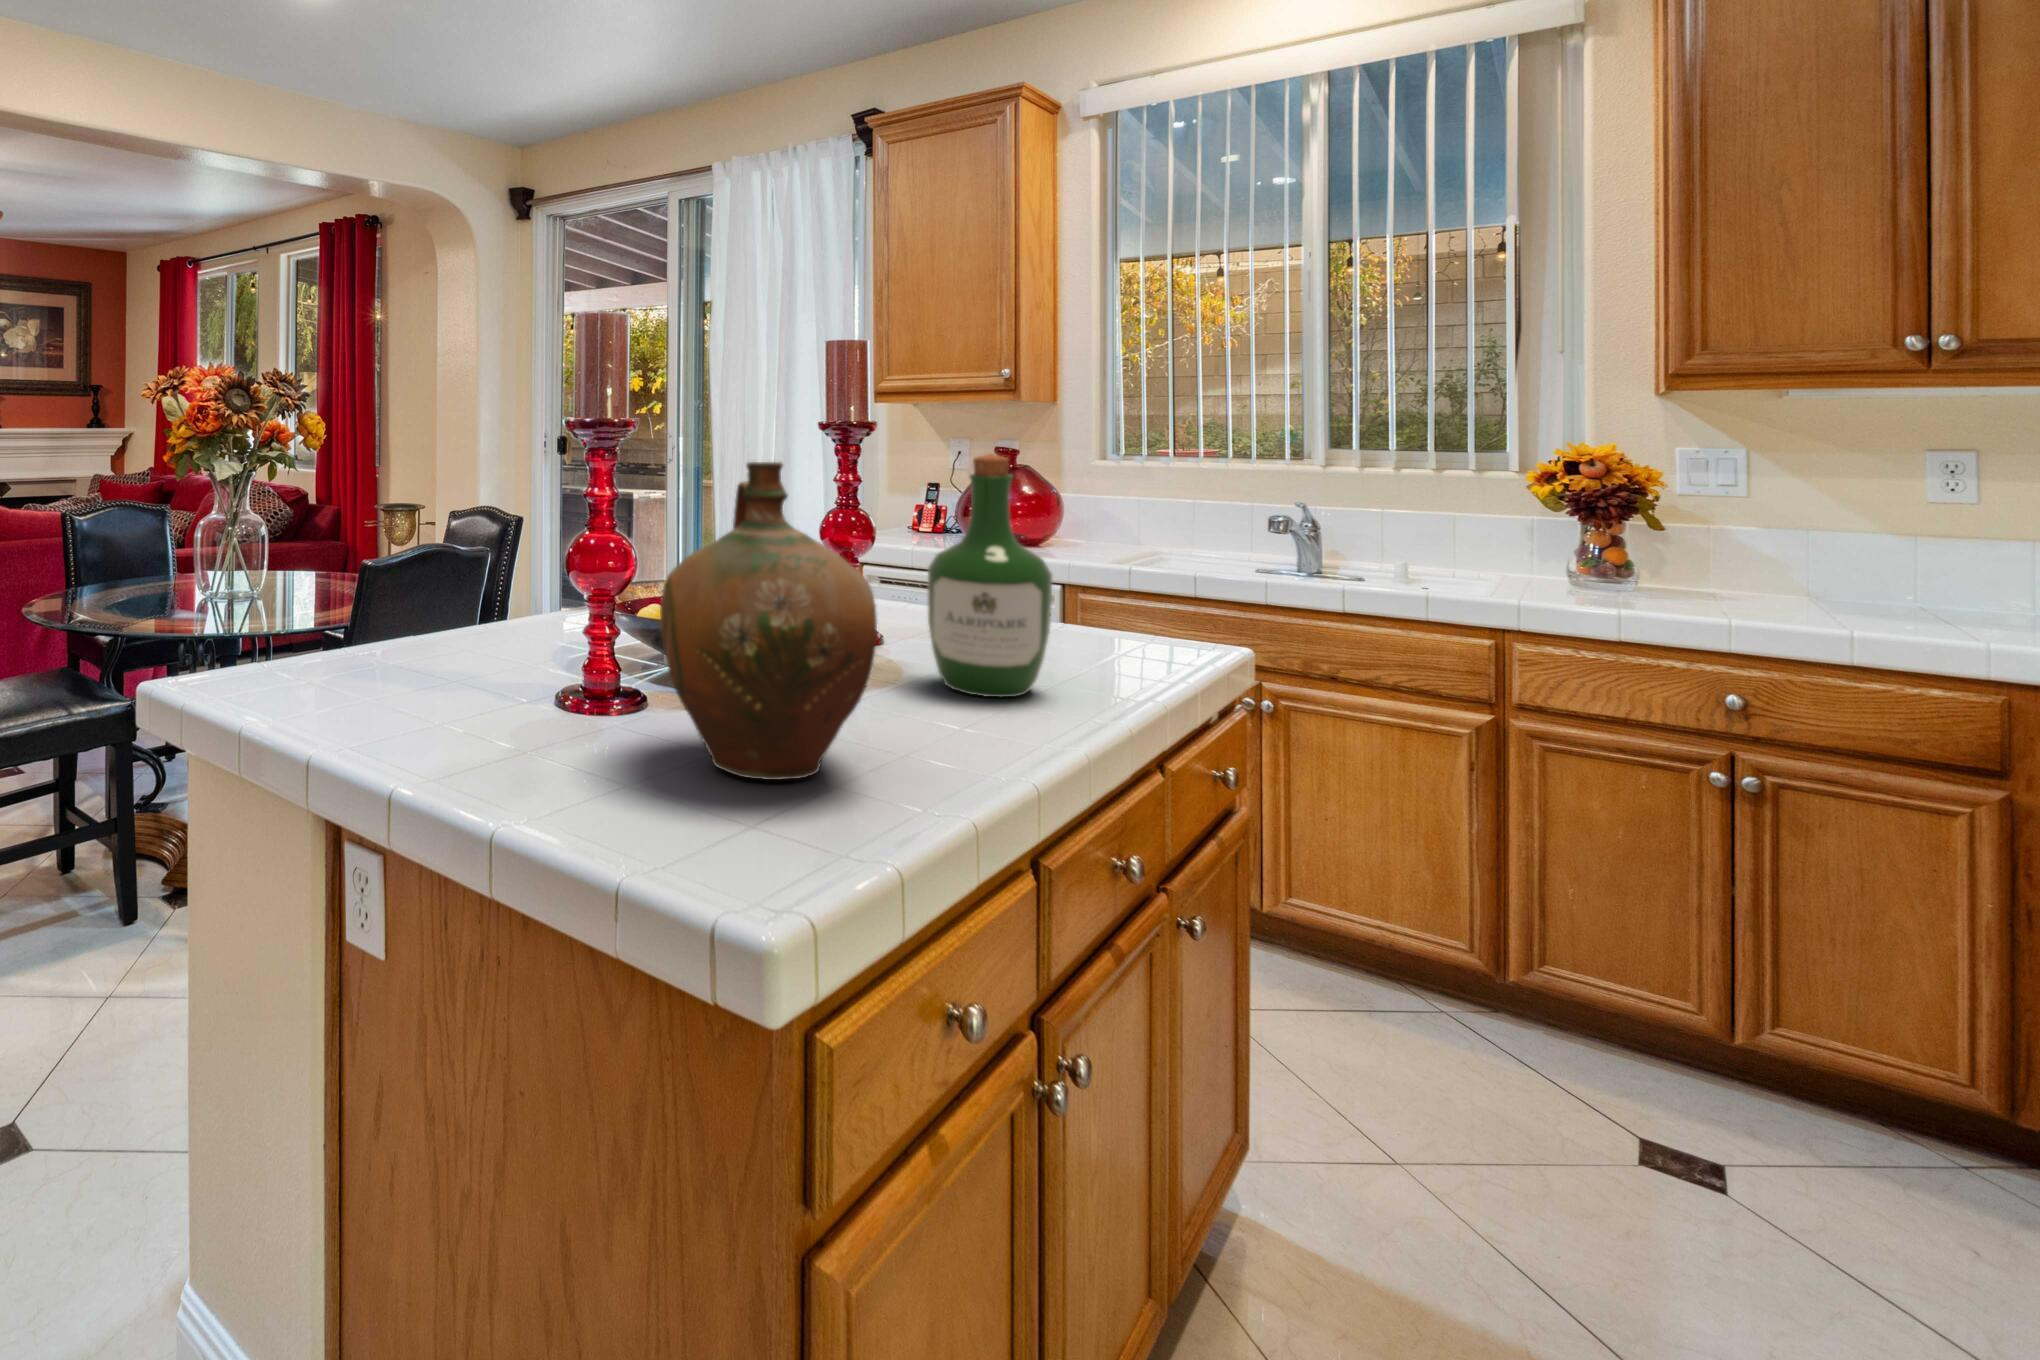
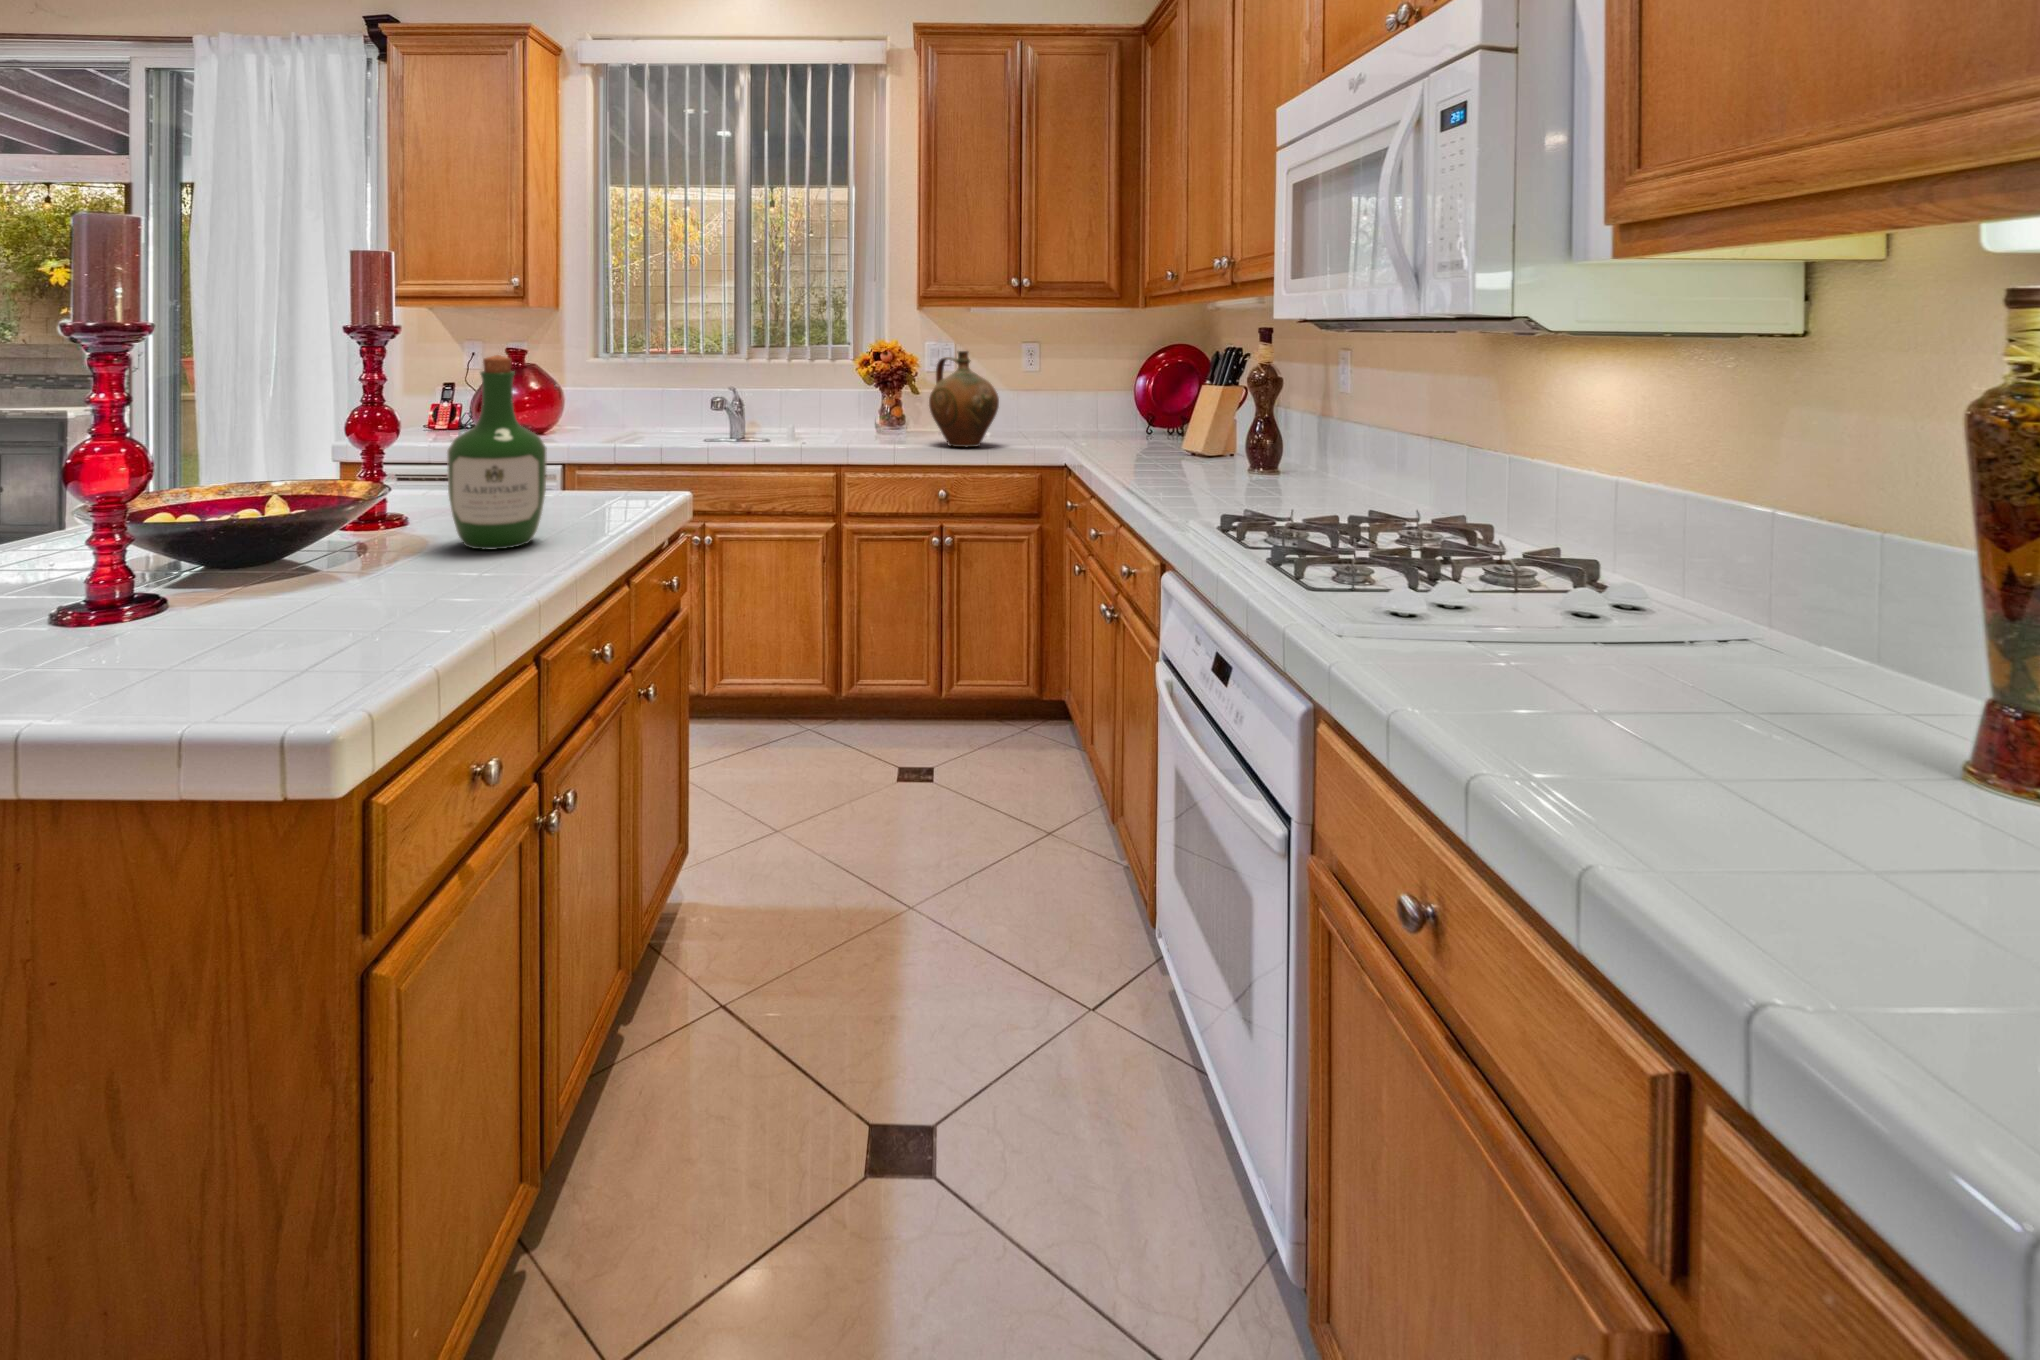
ceramic jug: present [660,462,877,780] -> present [929,351,999,447]

